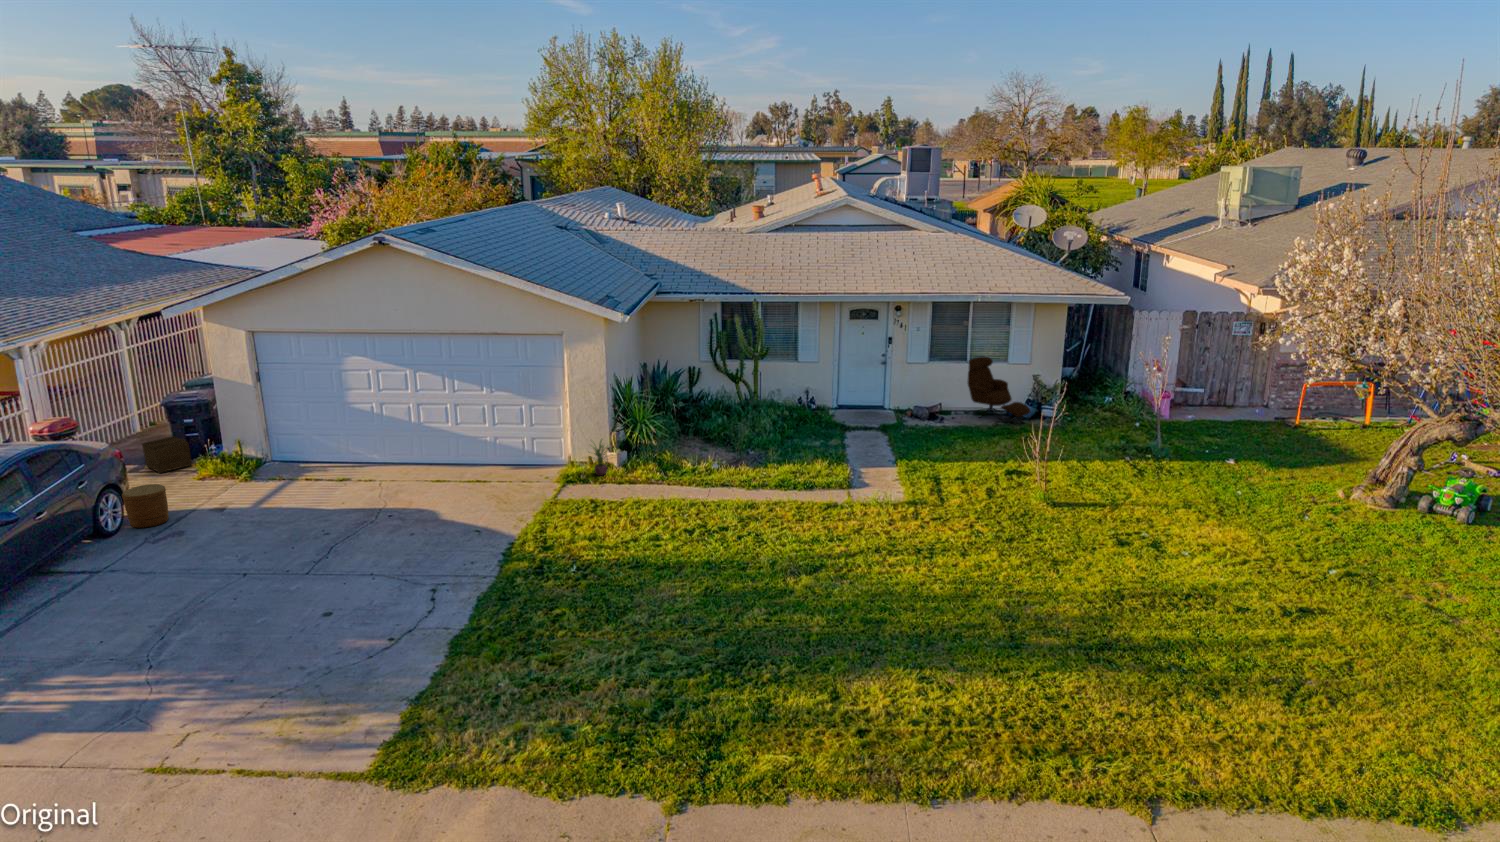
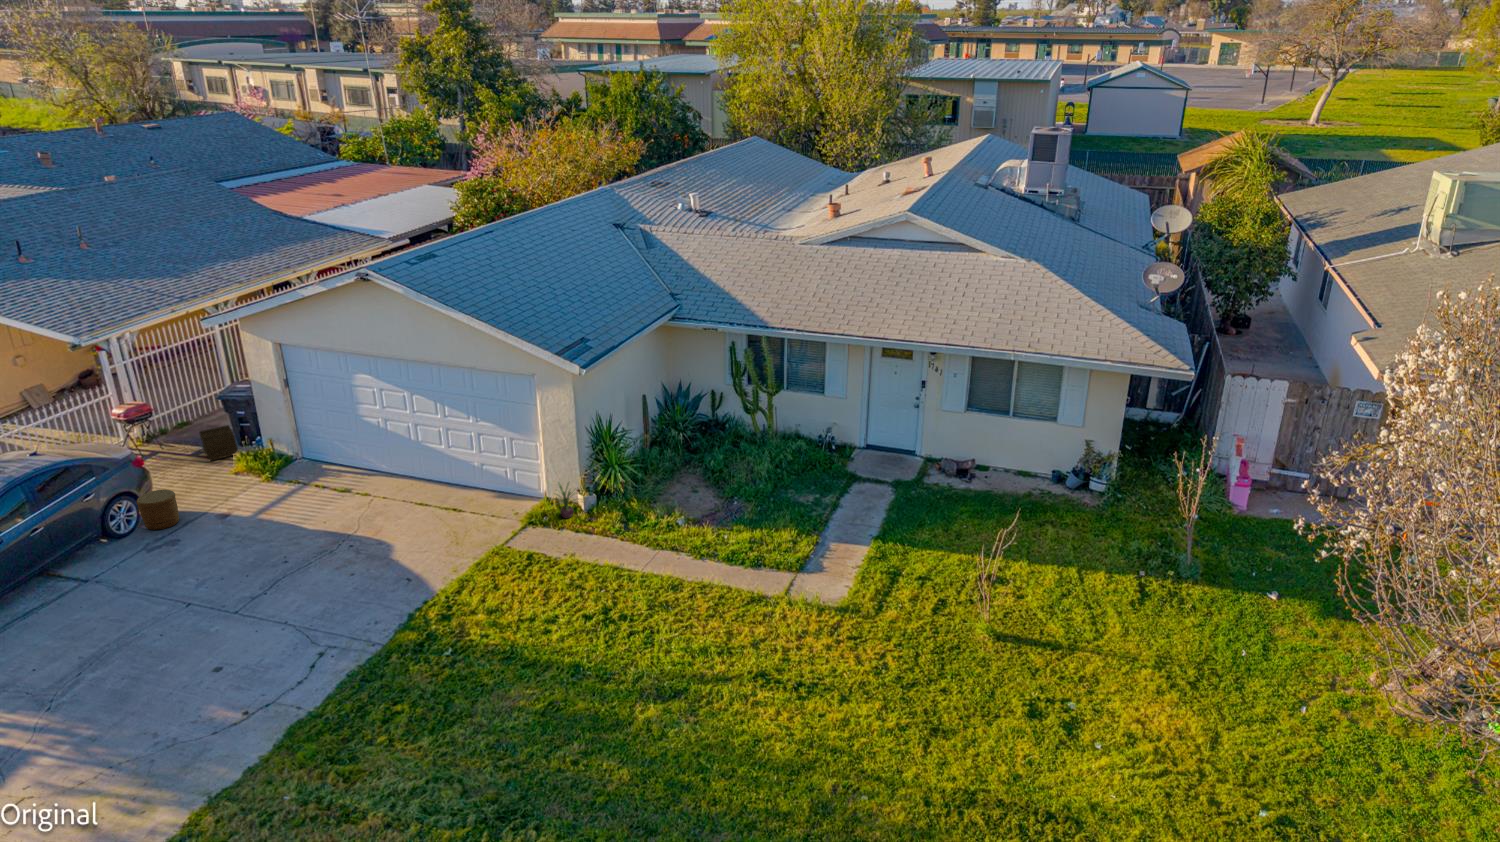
lounge chair: present [968,357,1031,424] -> none [1001,413,1068,499]

